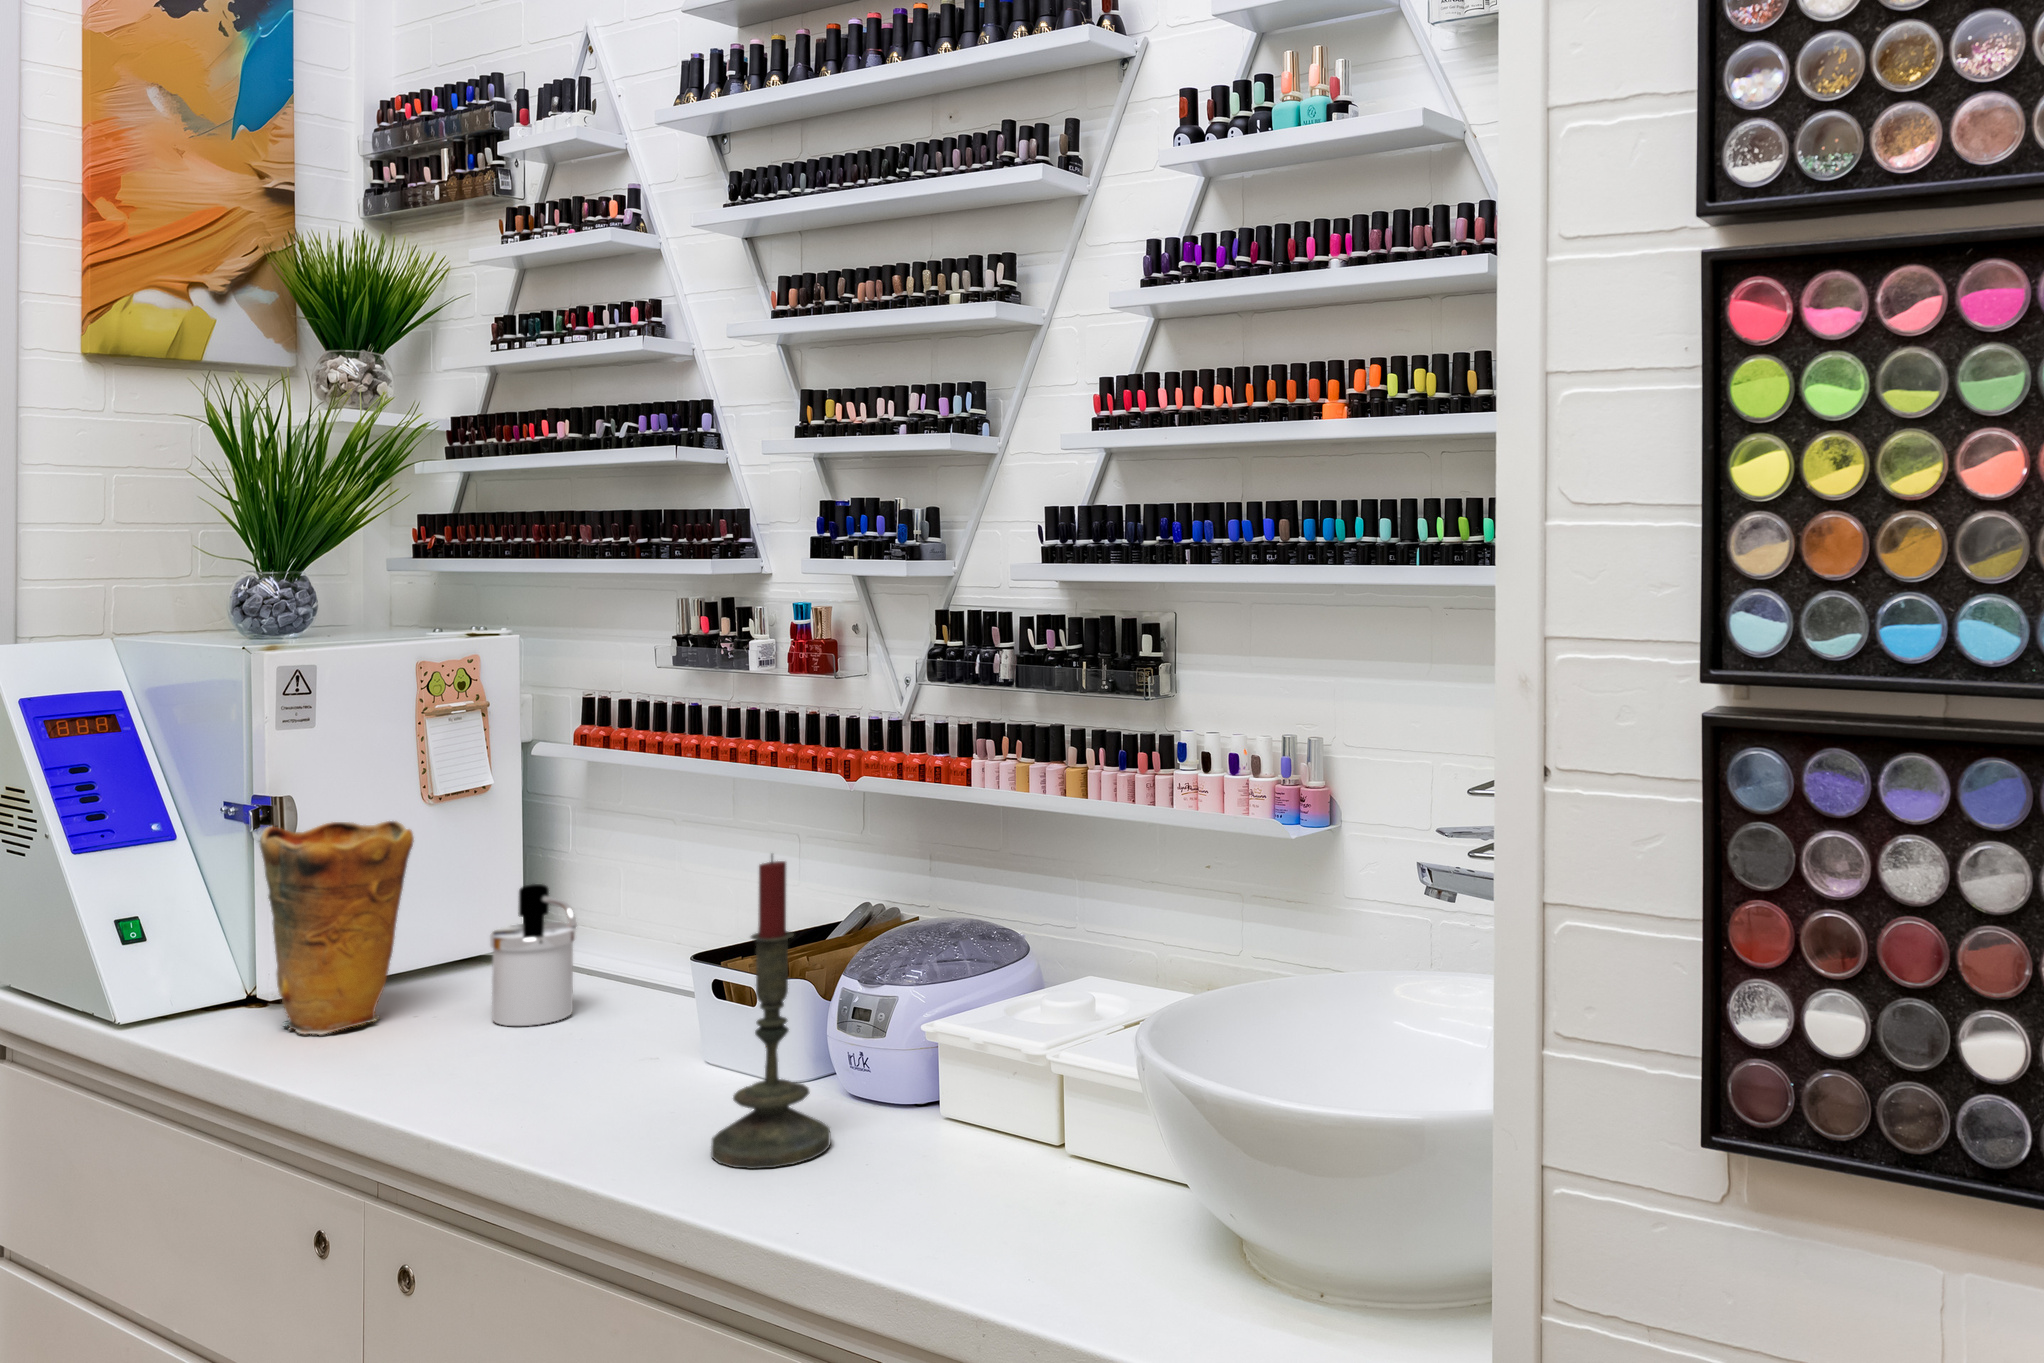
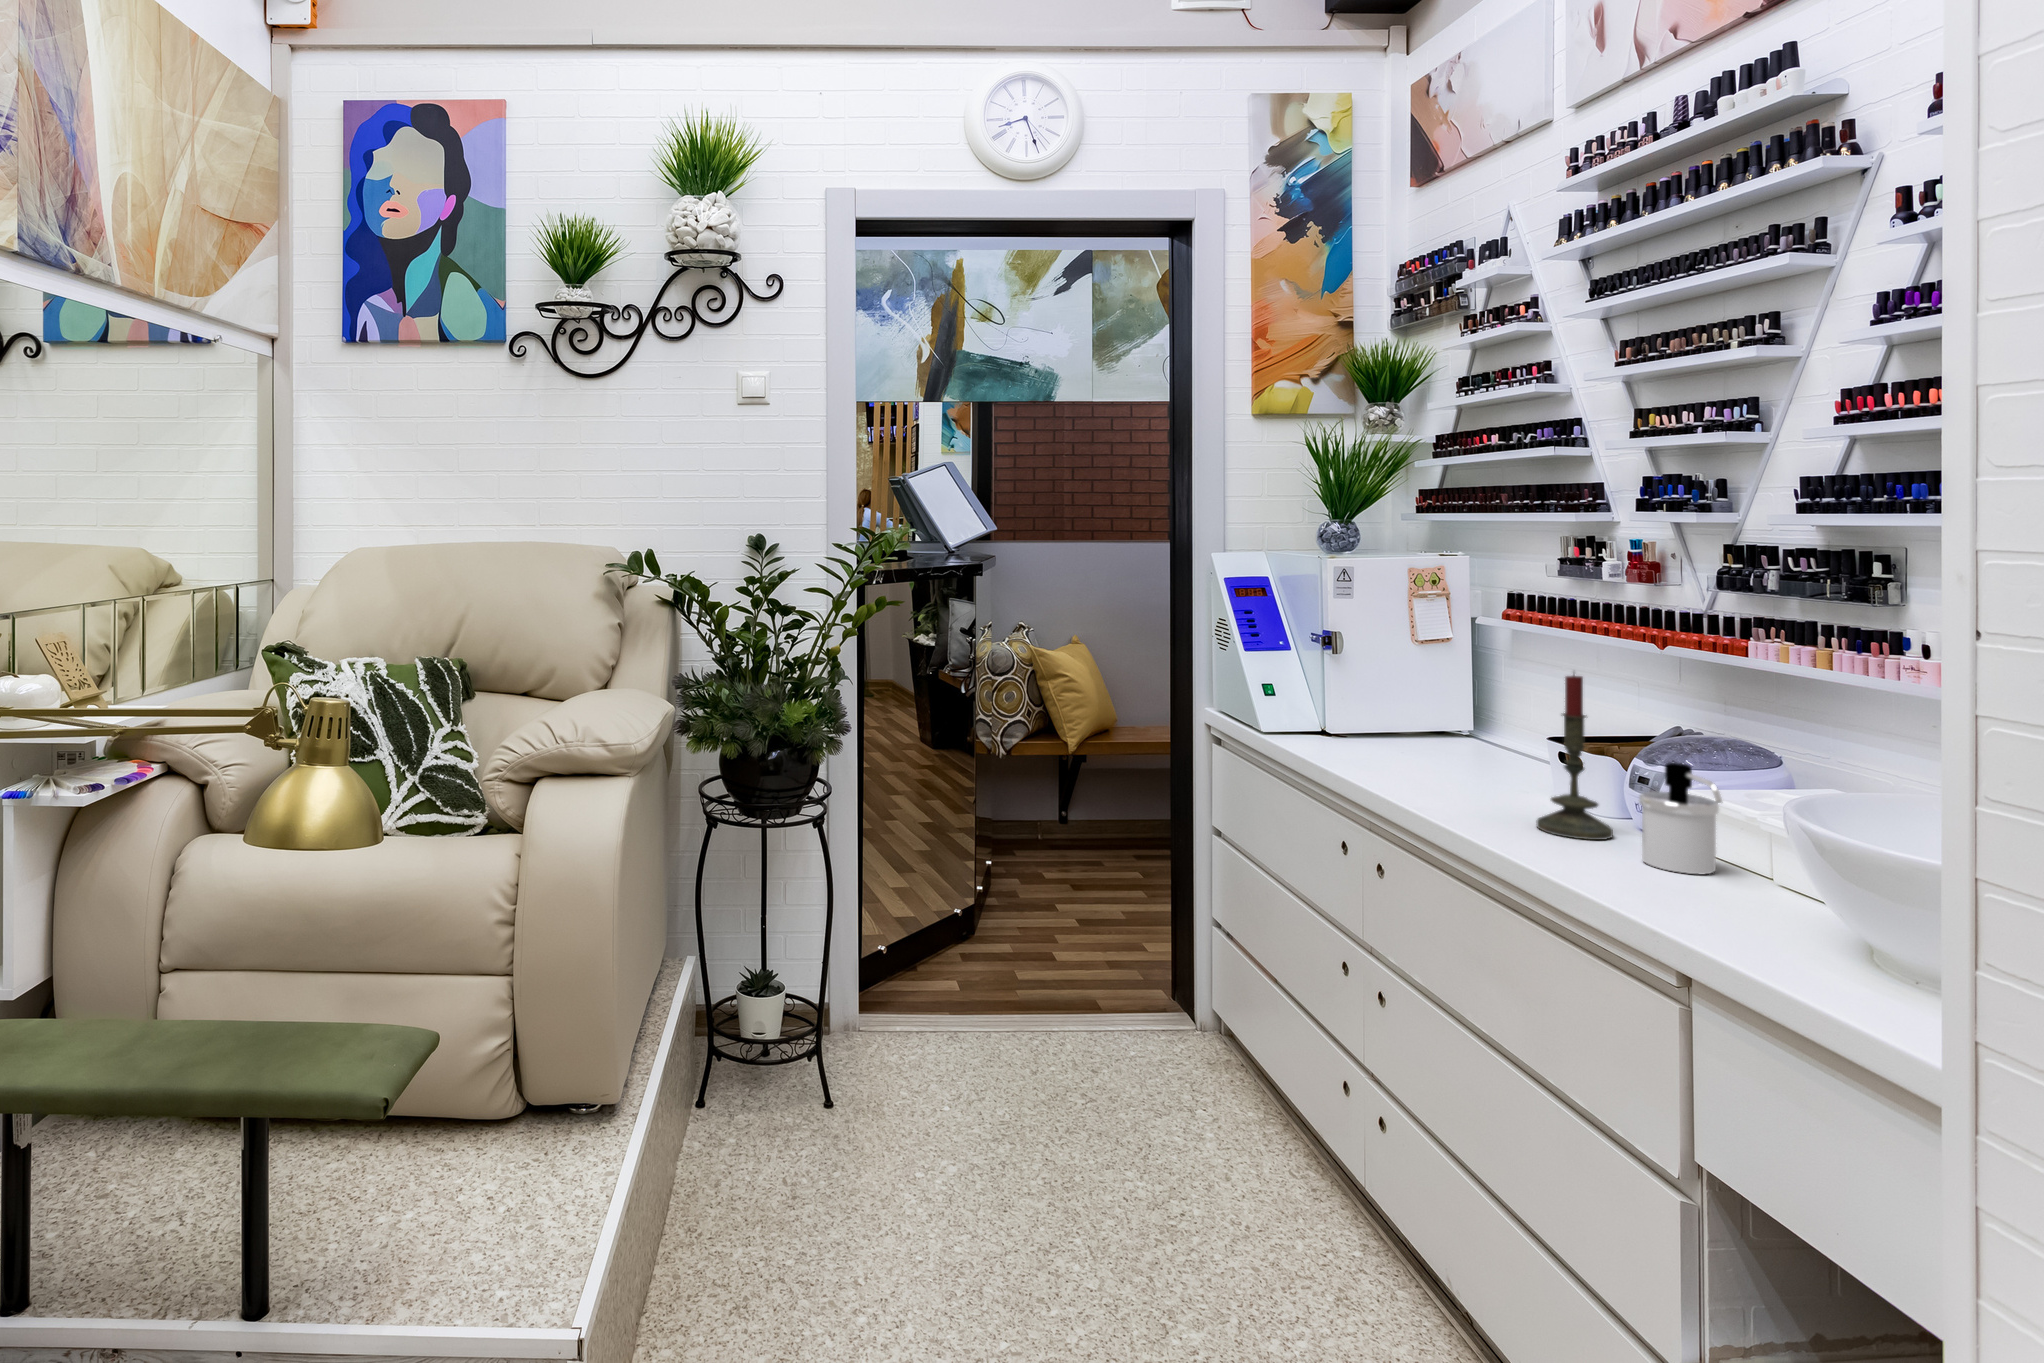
vase: present [260,821,414,1035] -> none [1327,642,1402,747]
soap dispenser: present [490,884,577,1026] -> present [1639,762,1722,874]

